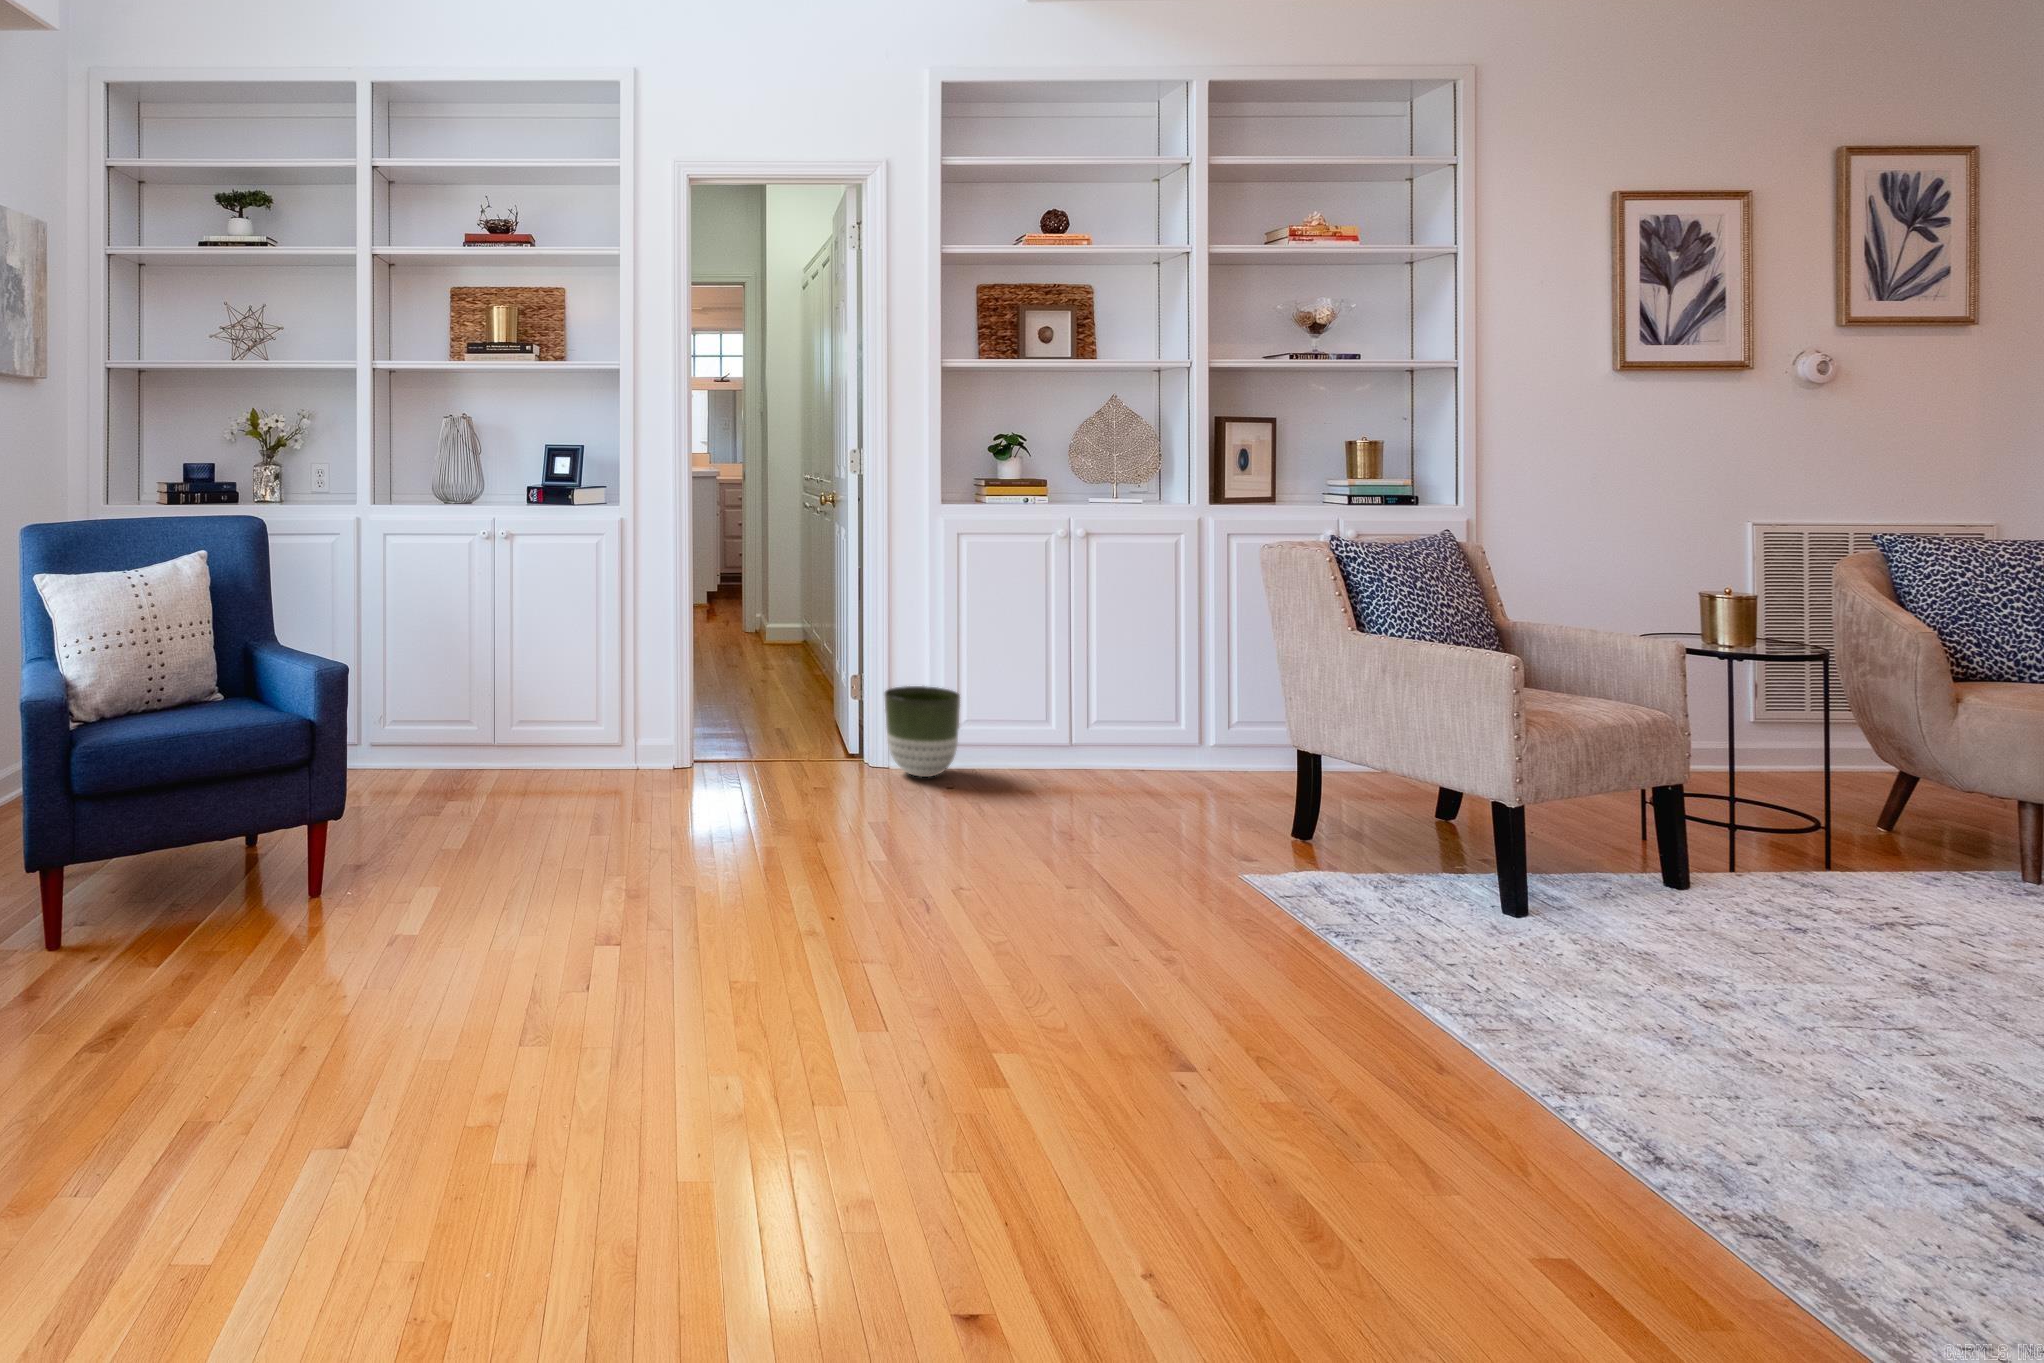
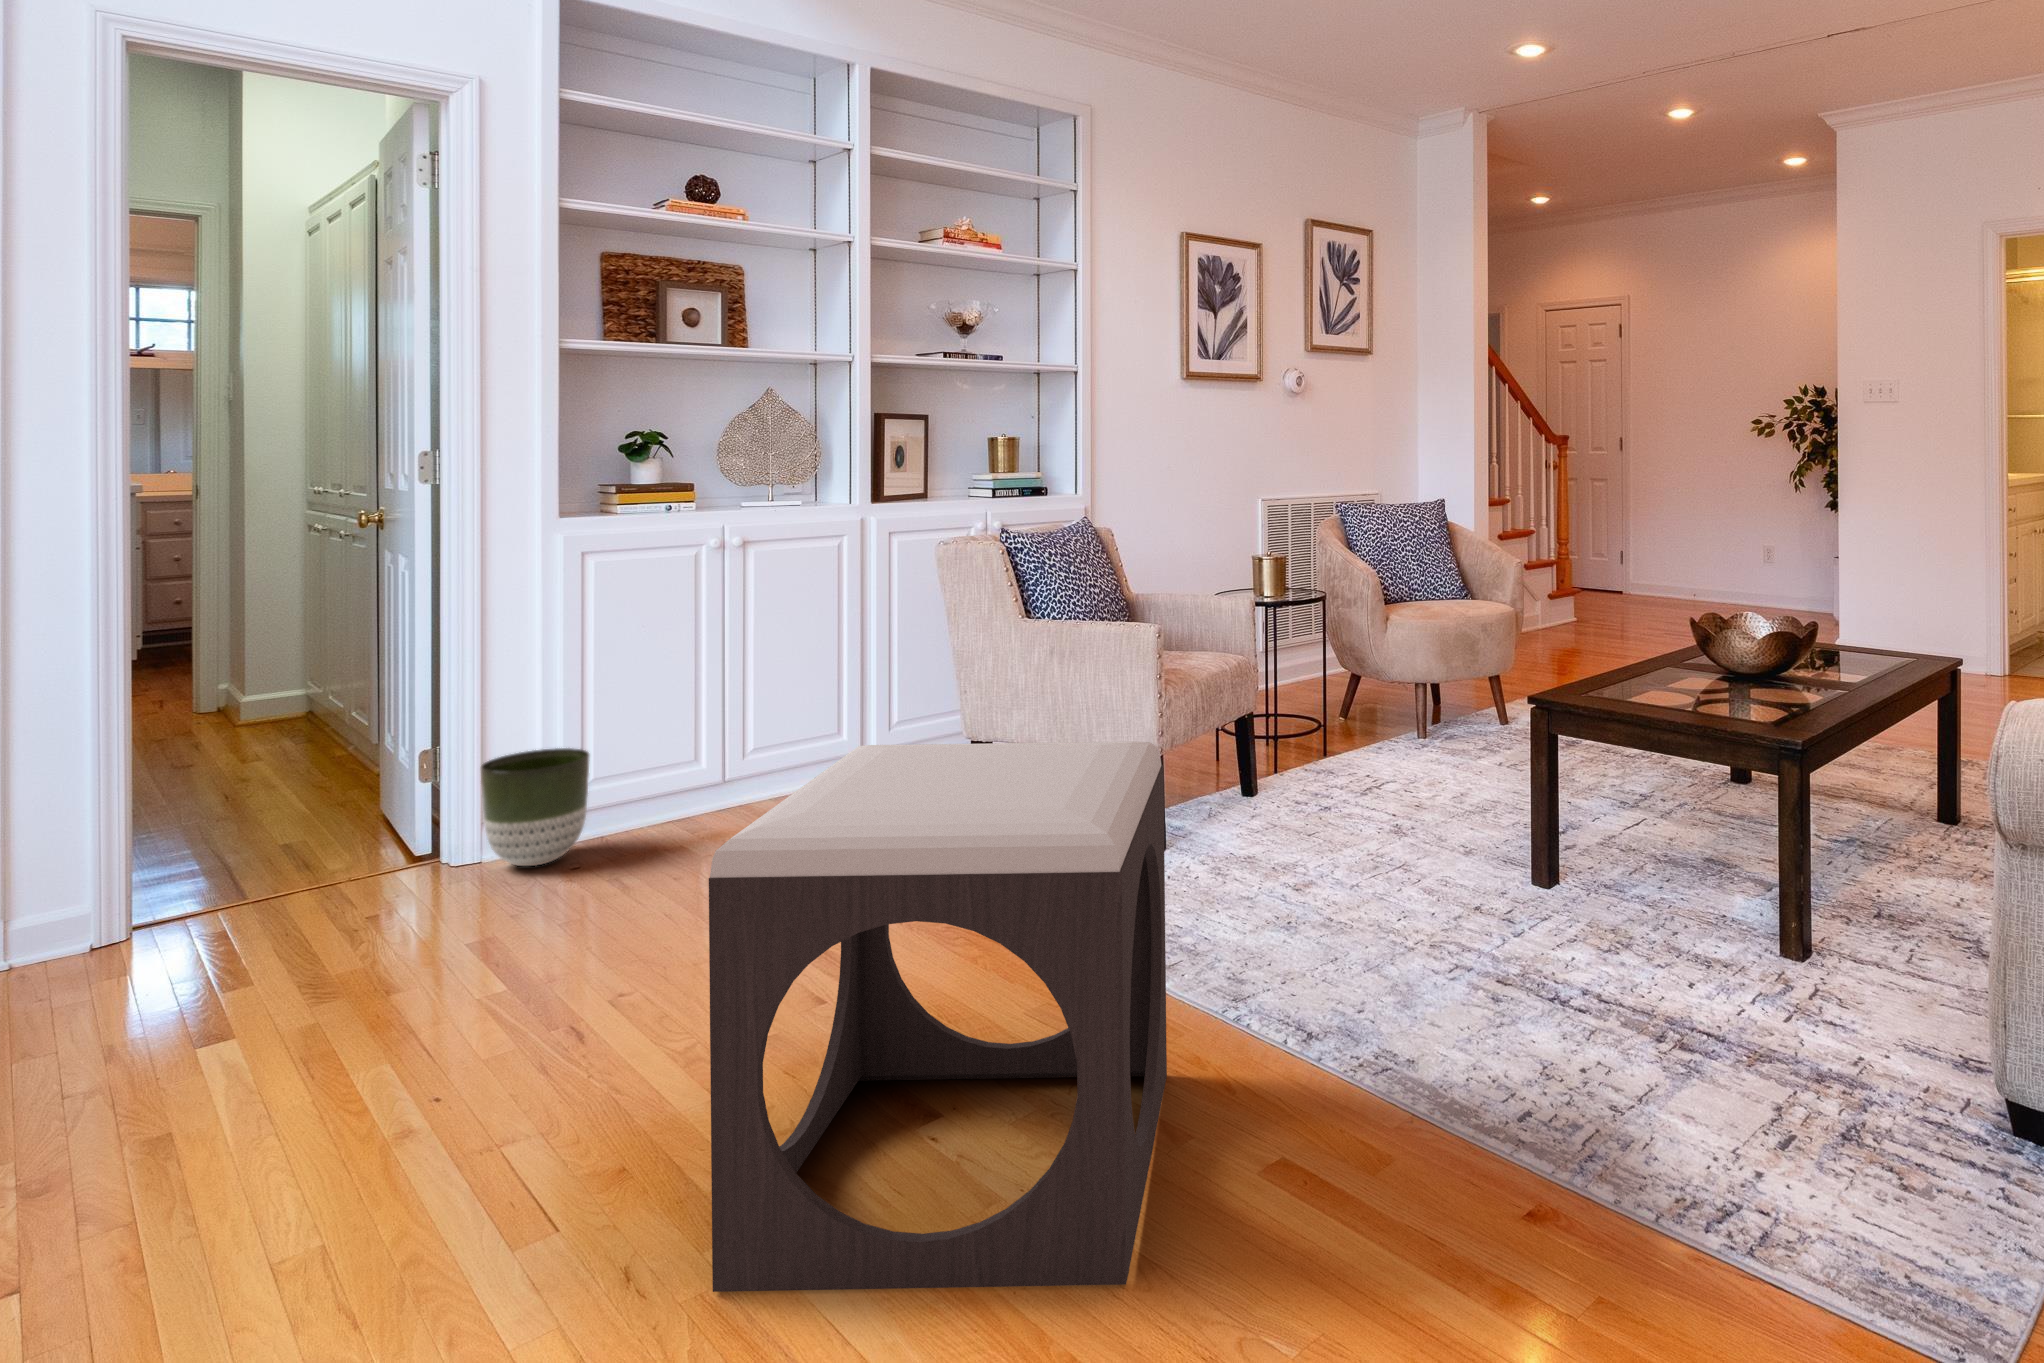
footstool: none [956,716,1441,1293] -> present [709,742,1167,1292]

